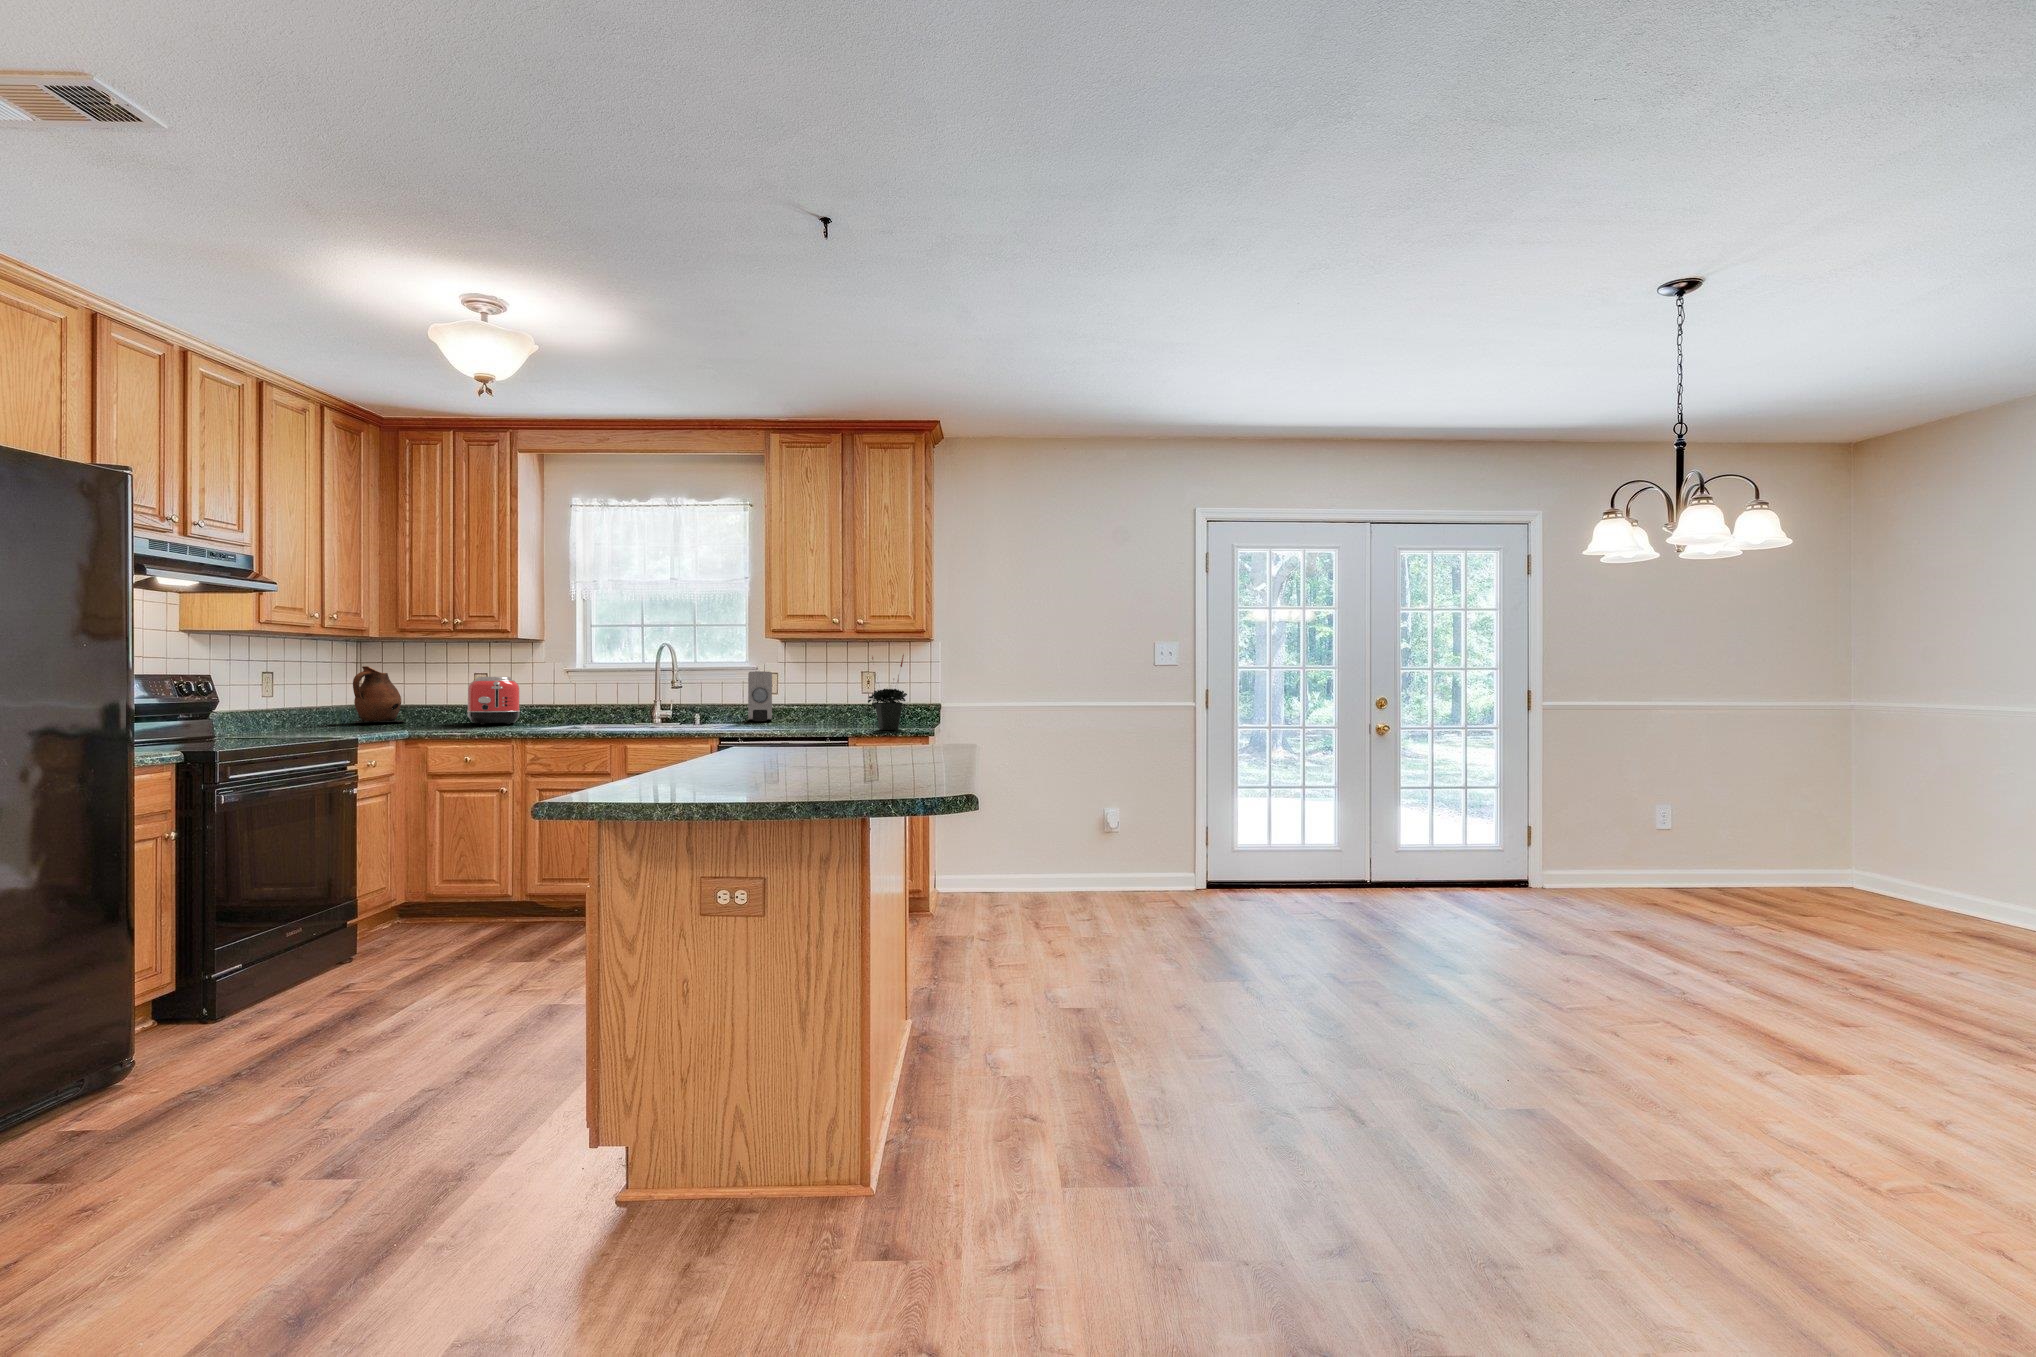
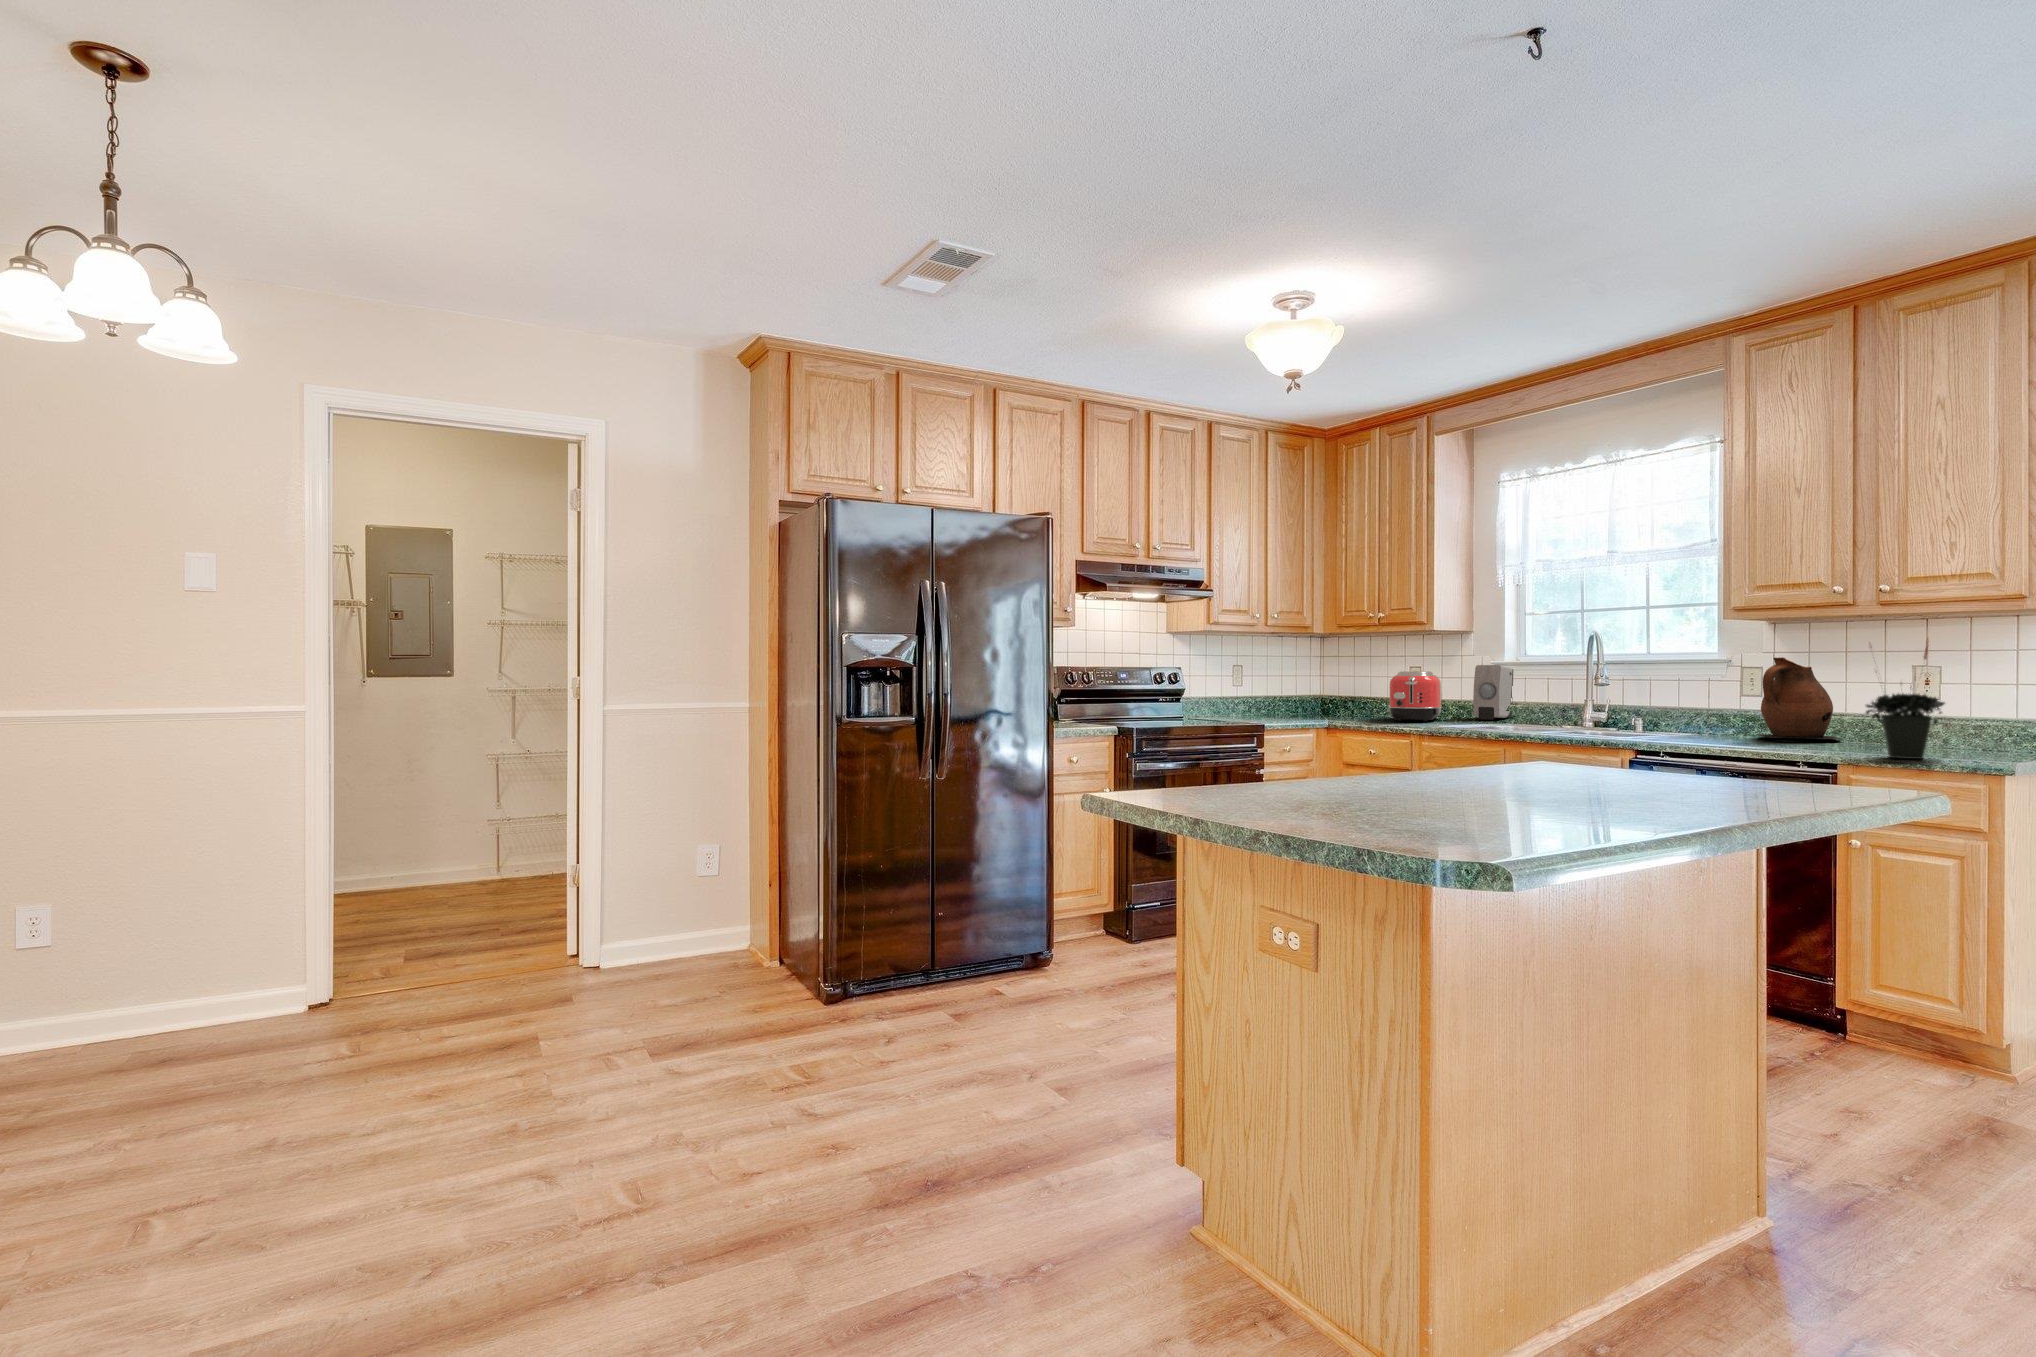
ceramic pitcher: present [353,666,404,723] -> present [1759,657,1842,741]
soap dispenser: present [748,671,772,721] -> present [1473,665,1513,720]

